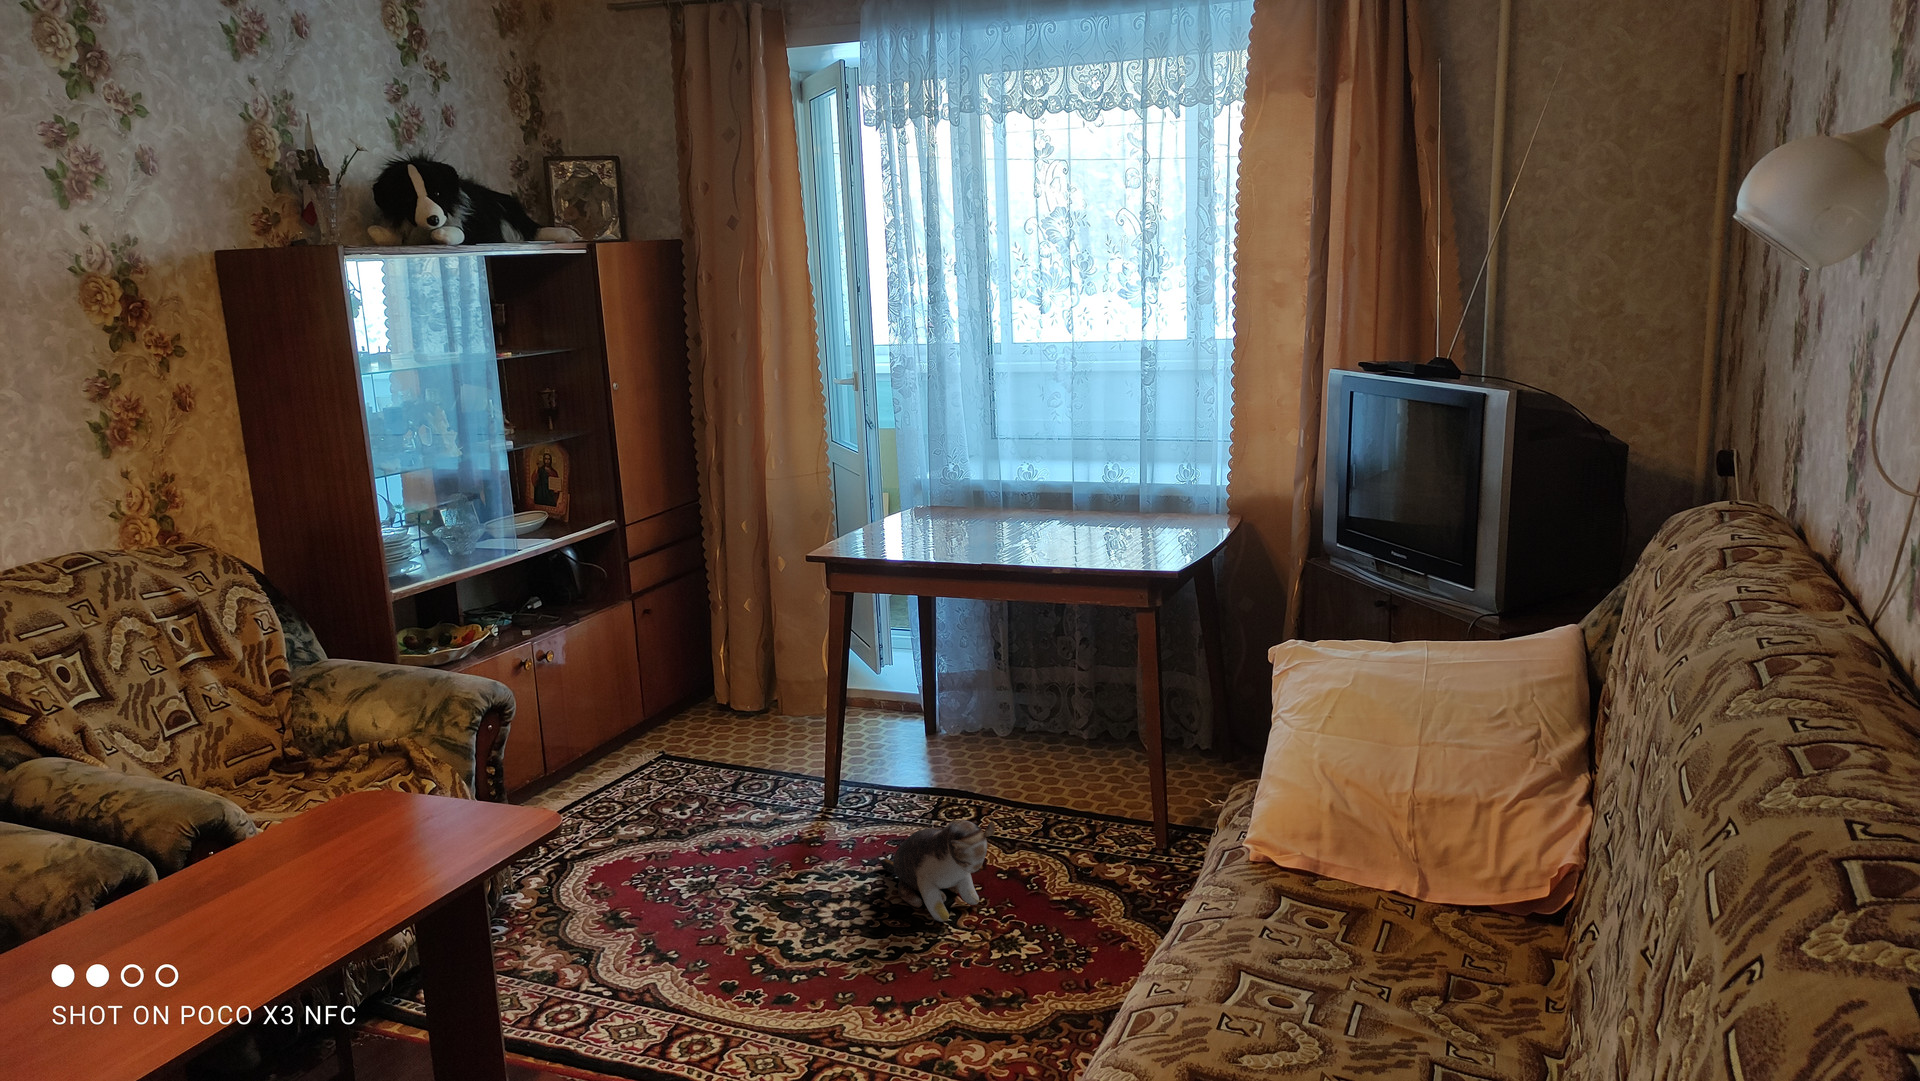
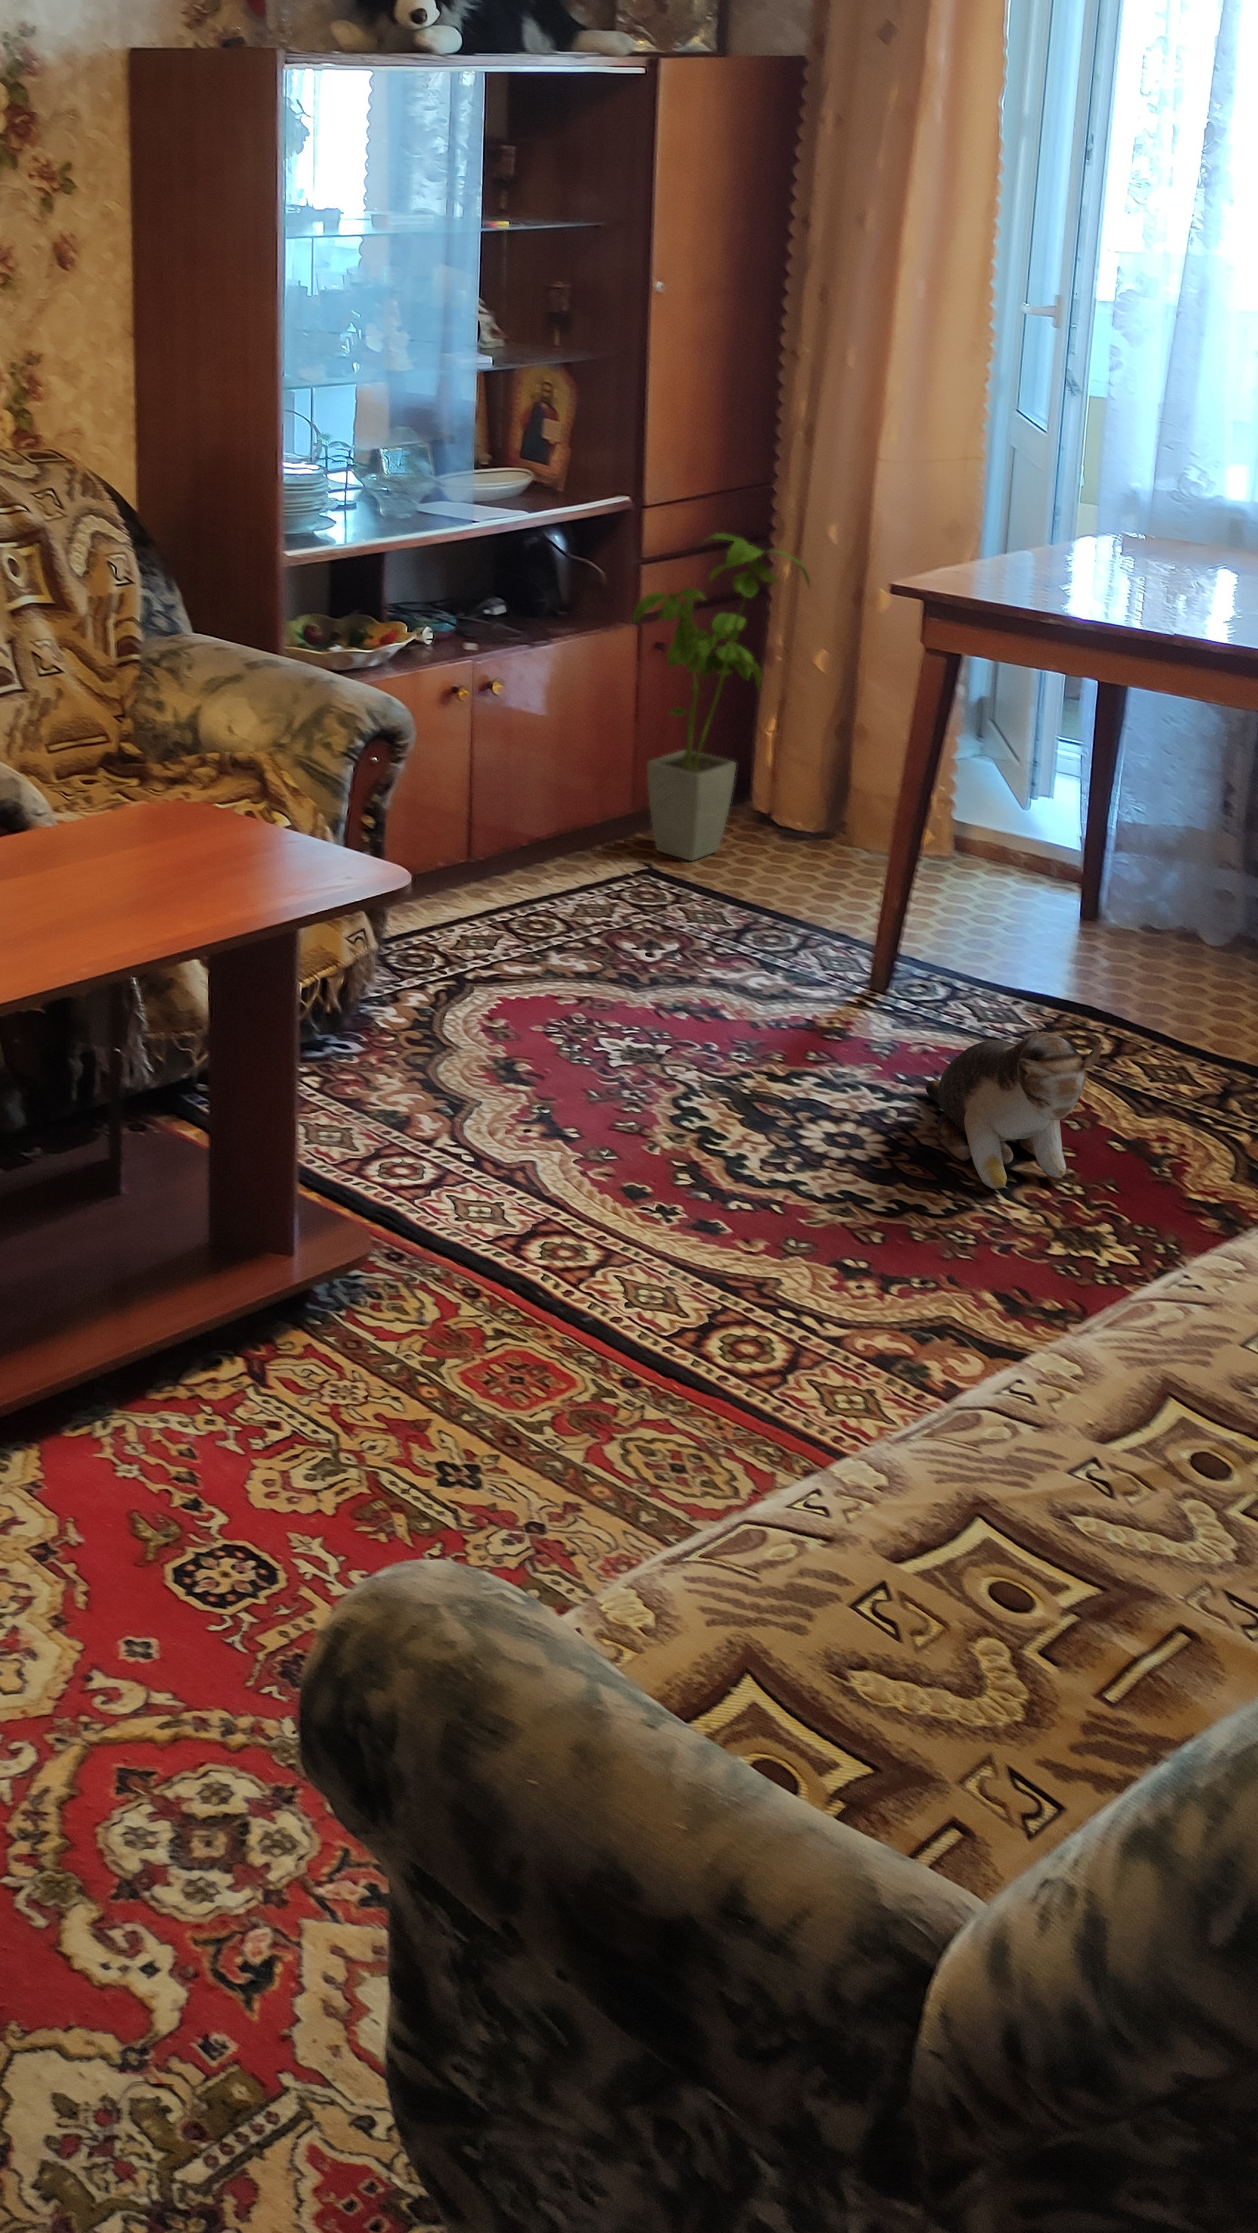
house plant: none [631,536,740,744] -> present [633,533,810,861]

